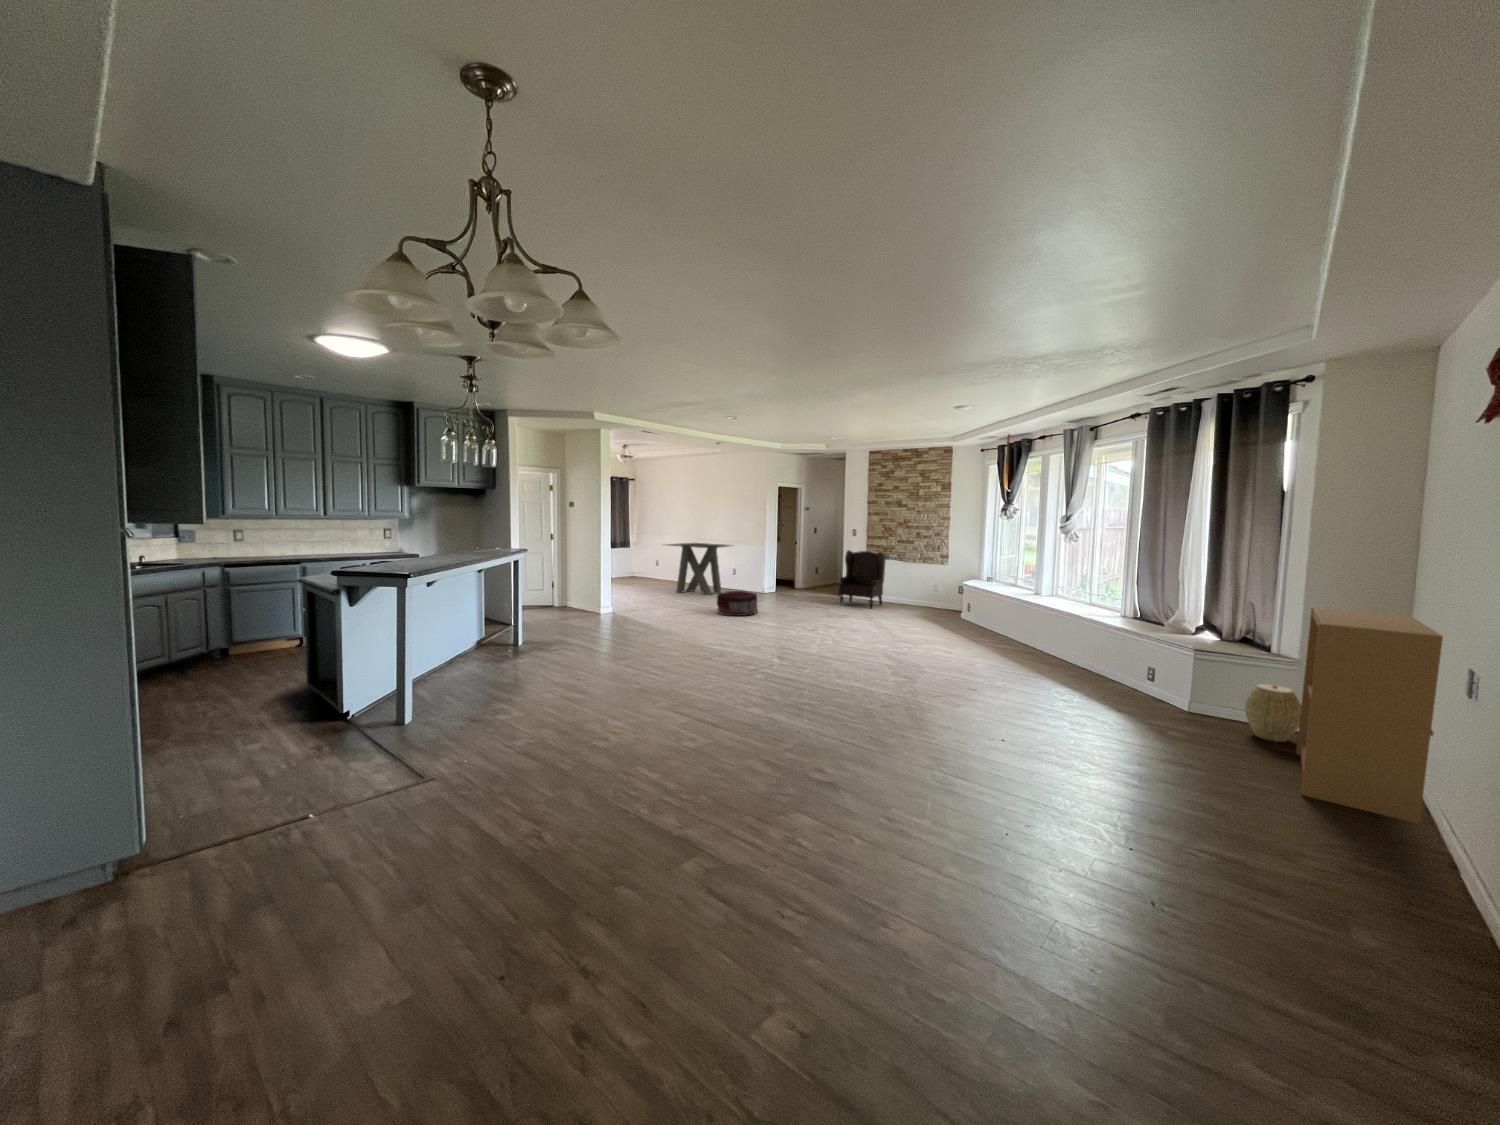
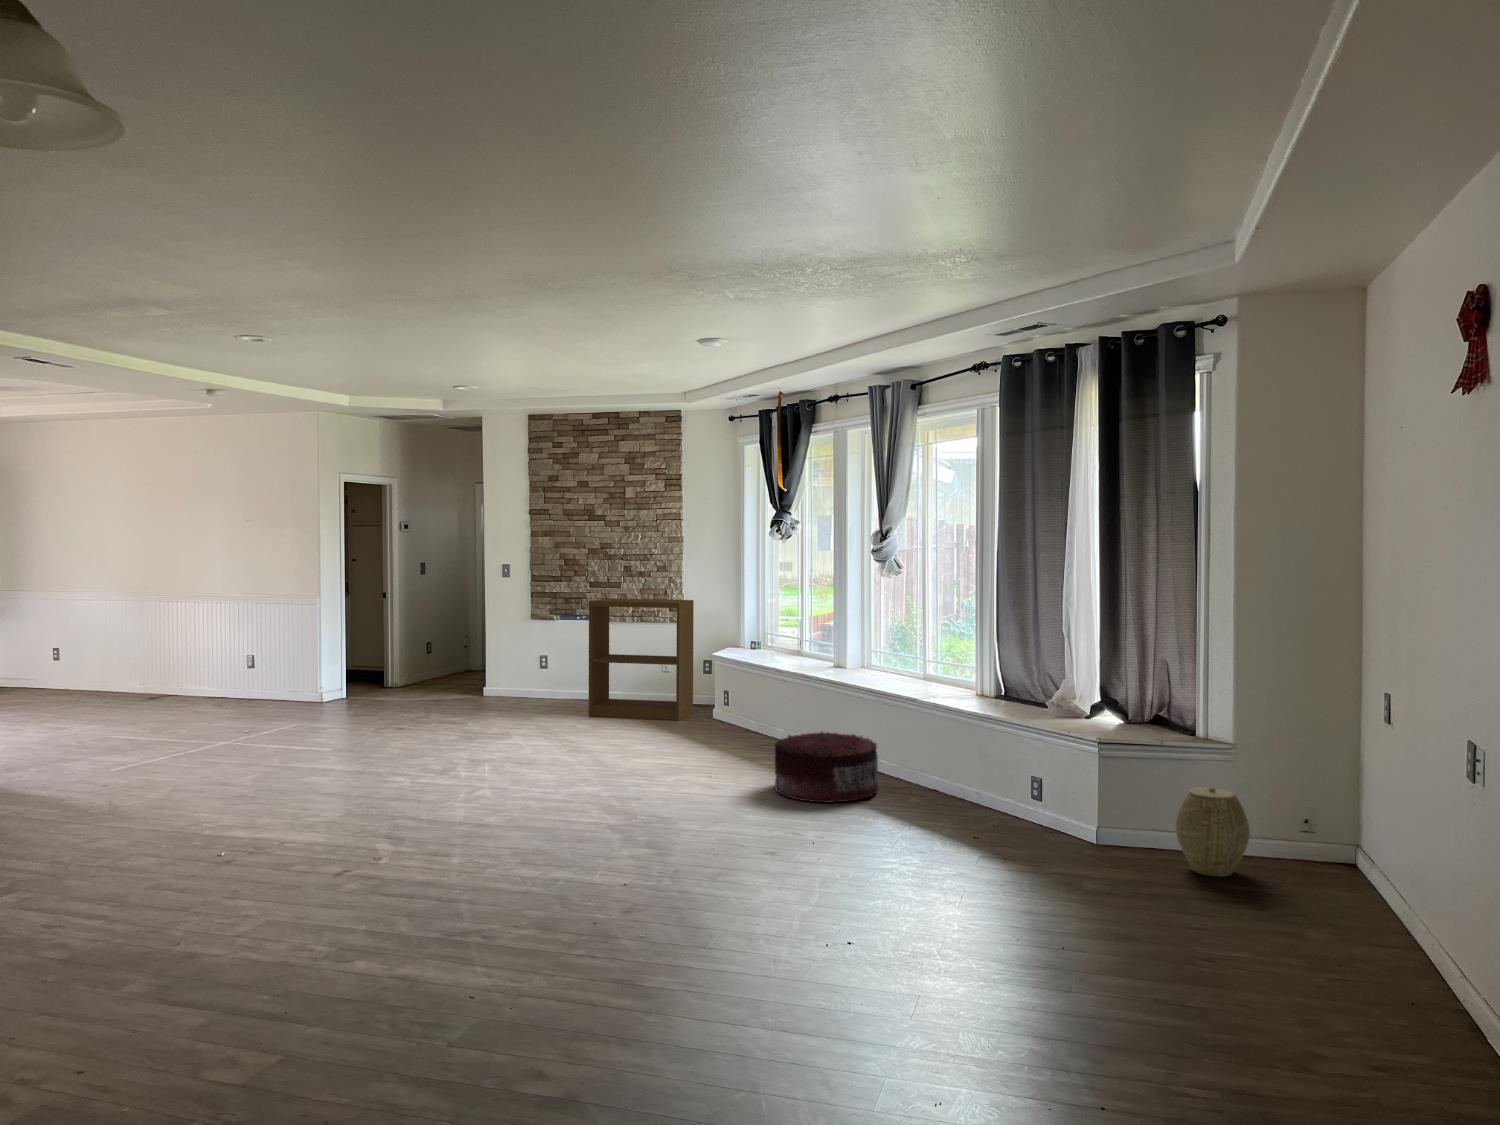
dining table: present [668,543,731,595] -> none [64,602,247,716]
armchair: present [839,550,886,608] -> none [480,604,568,716]
pouf: present [717,591,758,616] -> present [775,731,879,803]
bookshelf: present [1296,608,1443,824] -> present [589,598,694,721]

